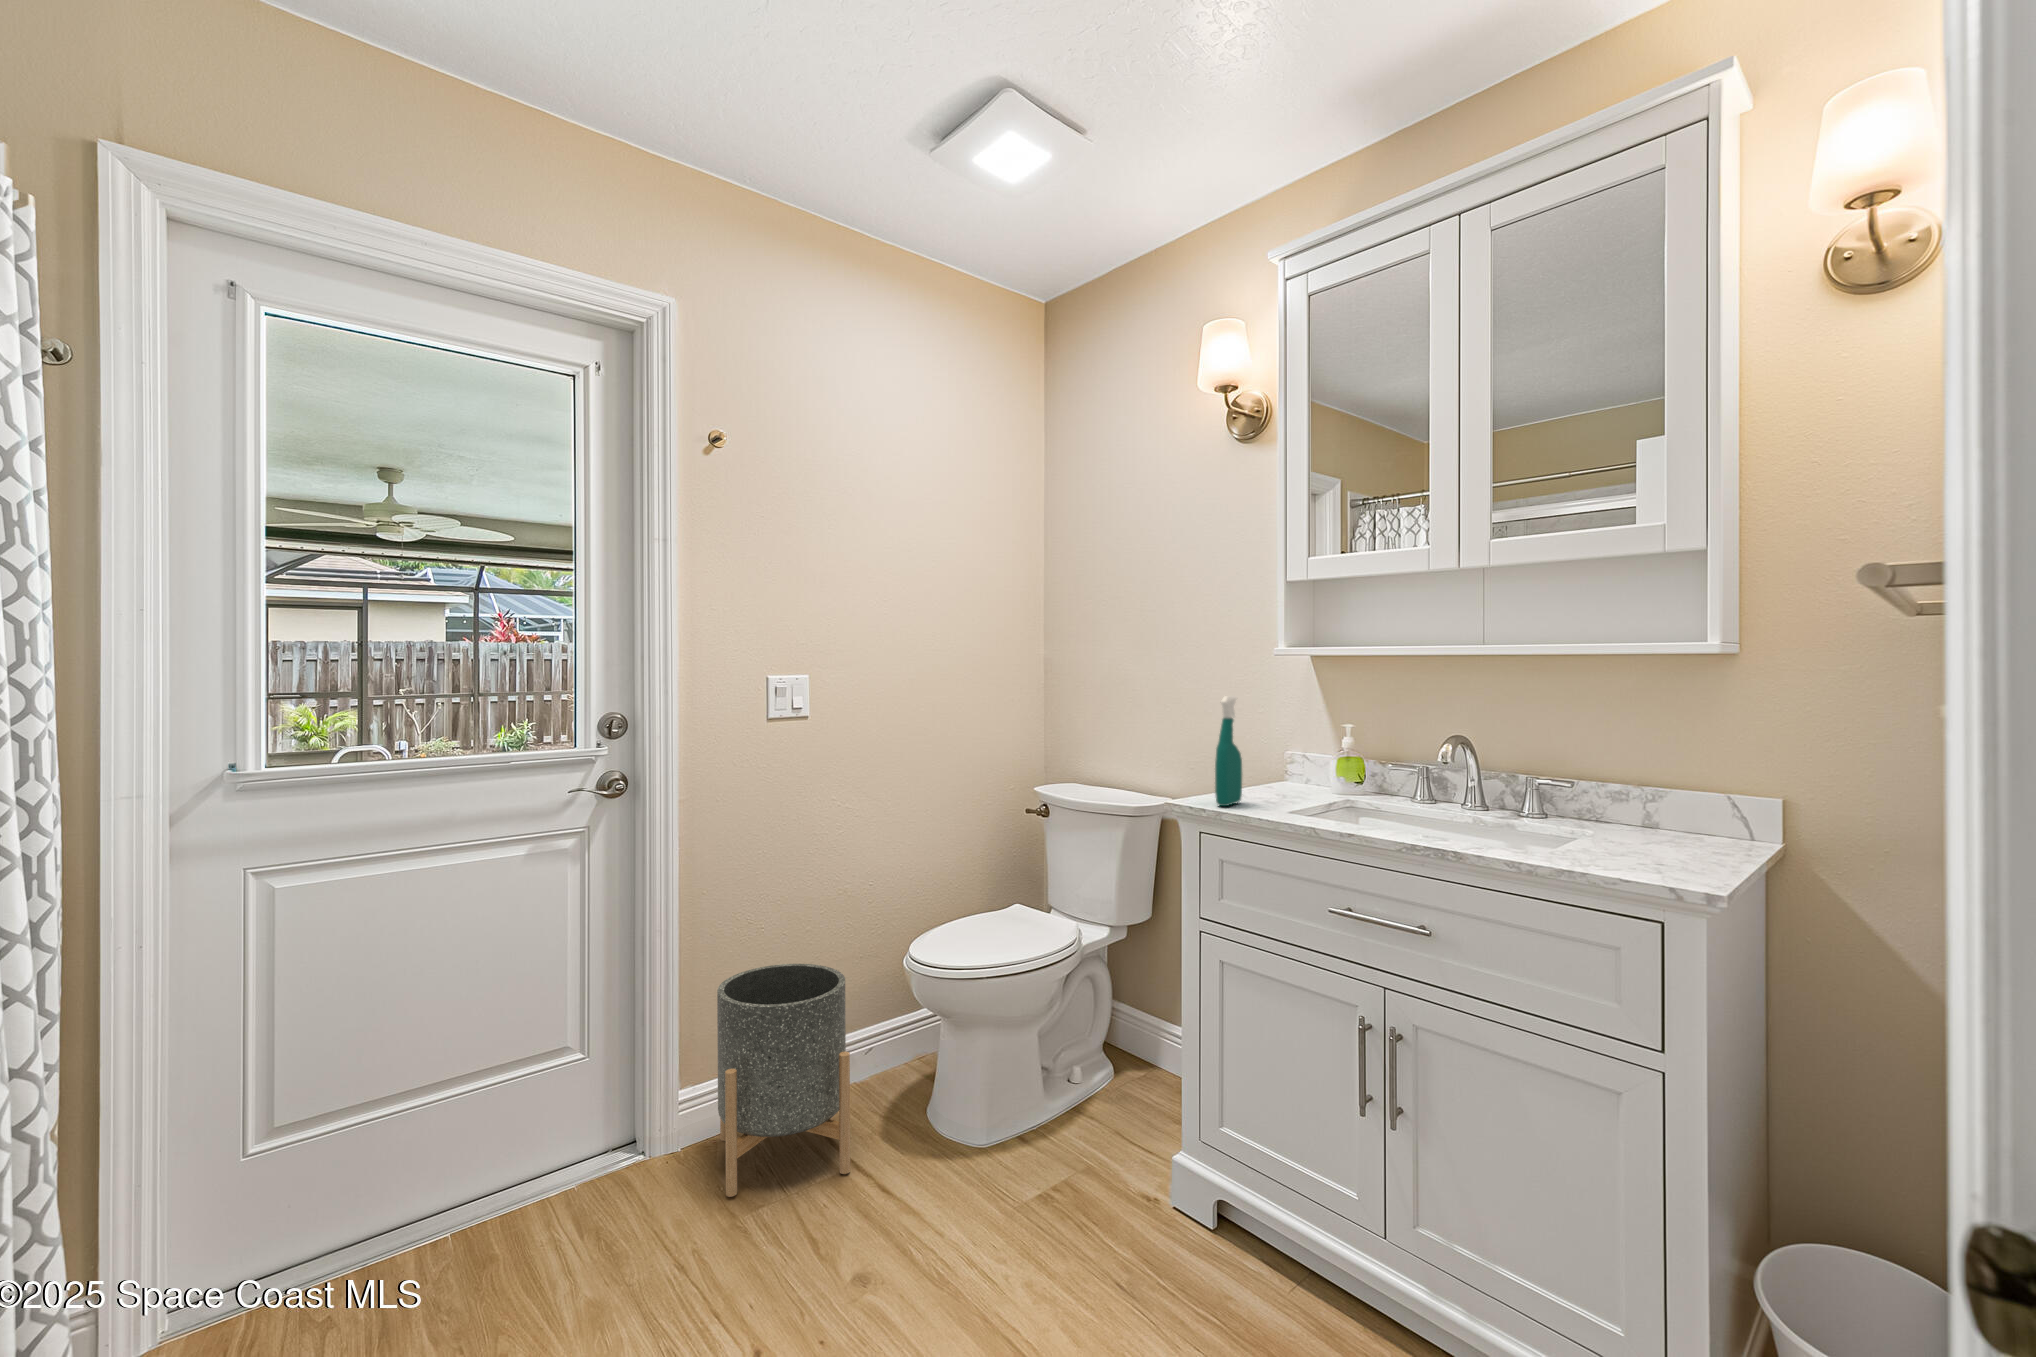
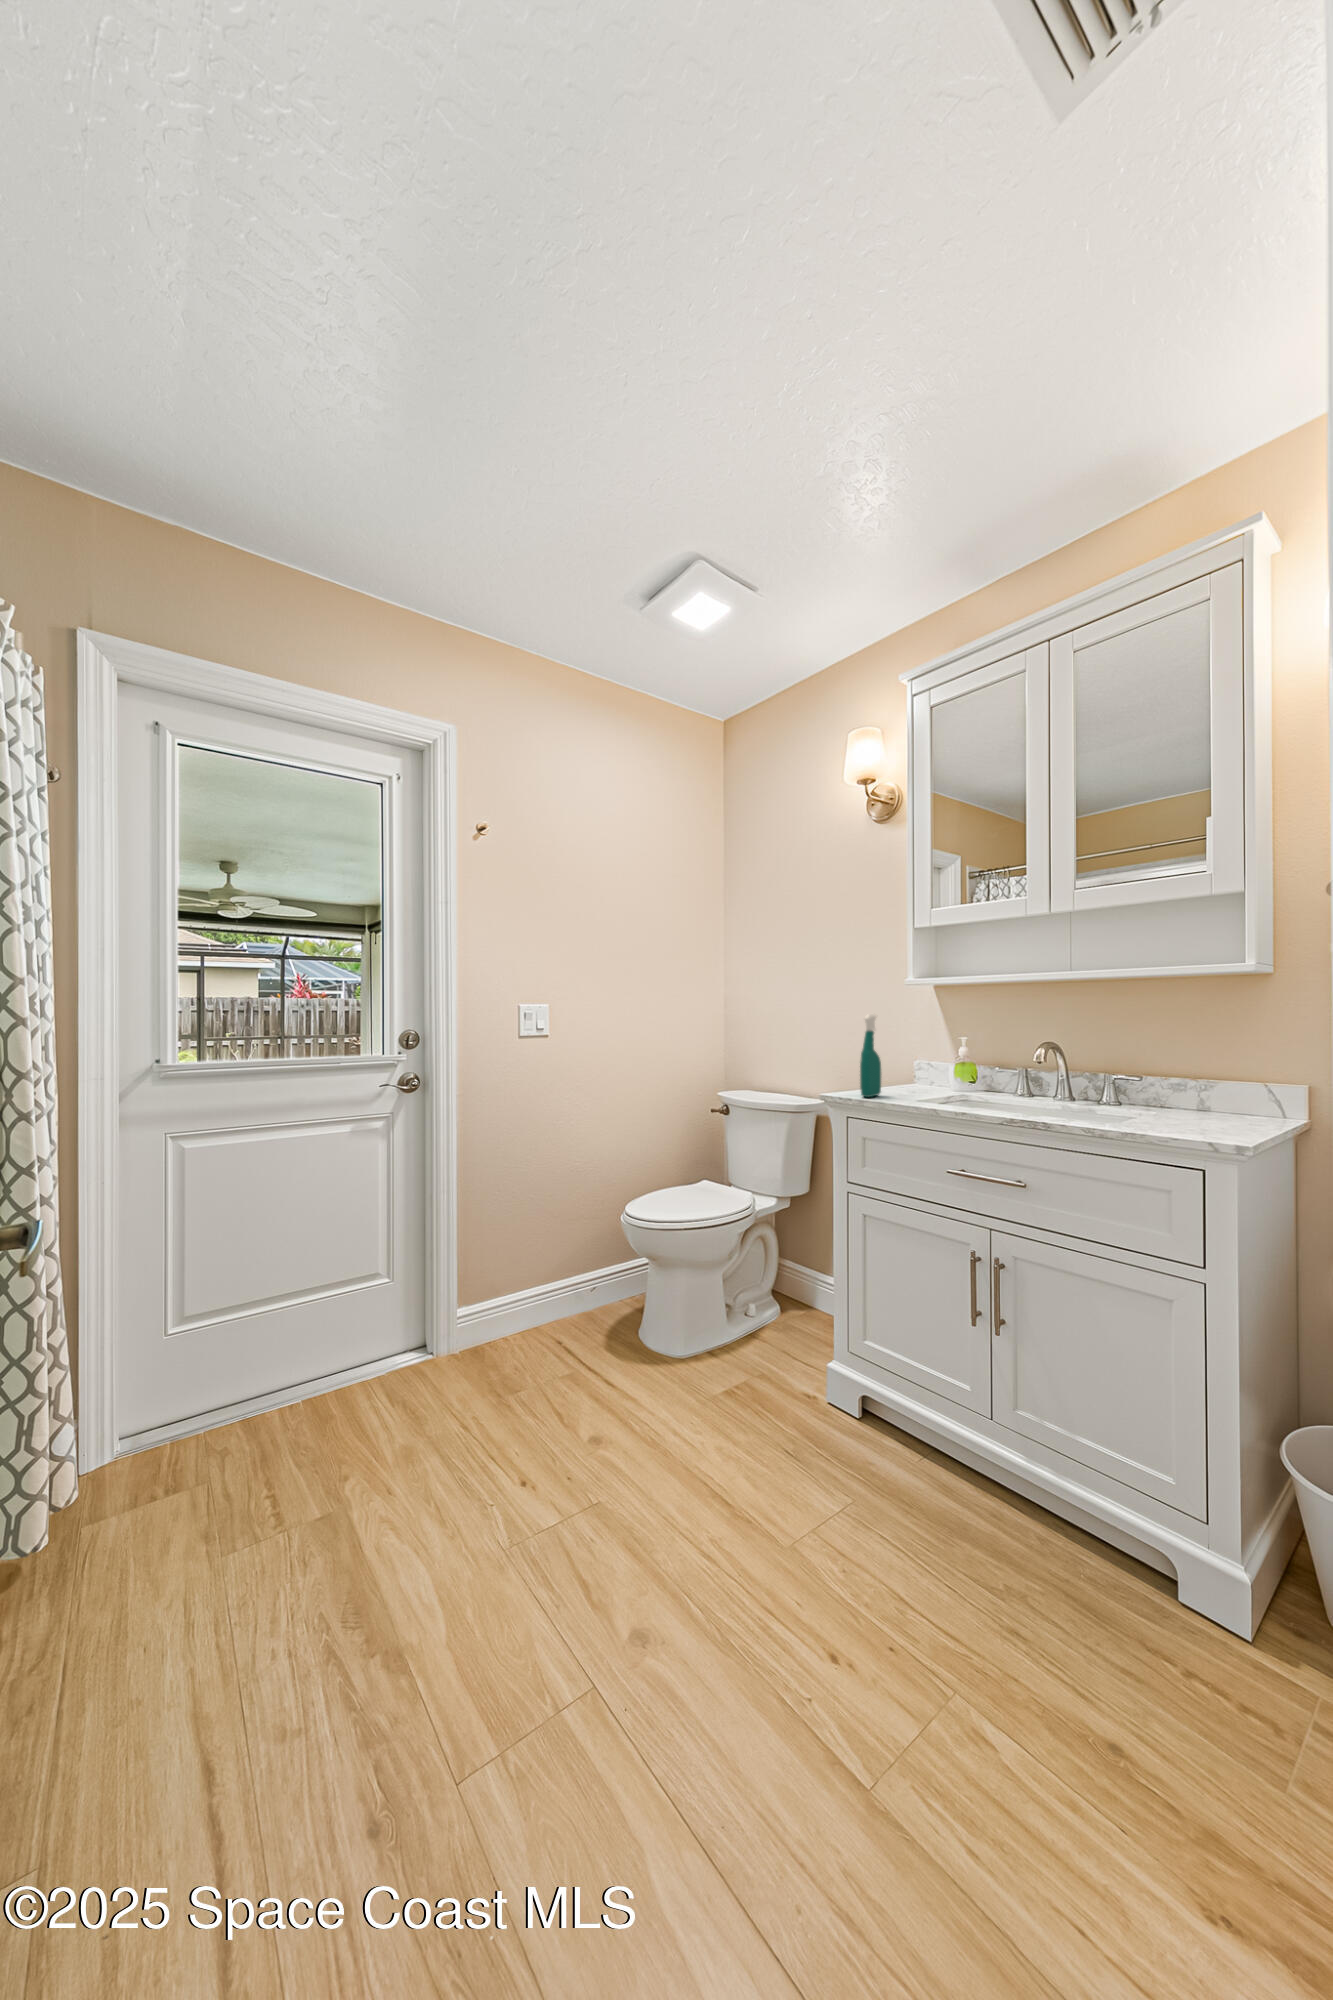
planter: present [717,964,850,1197] -> none [487,1217,585,1386]

